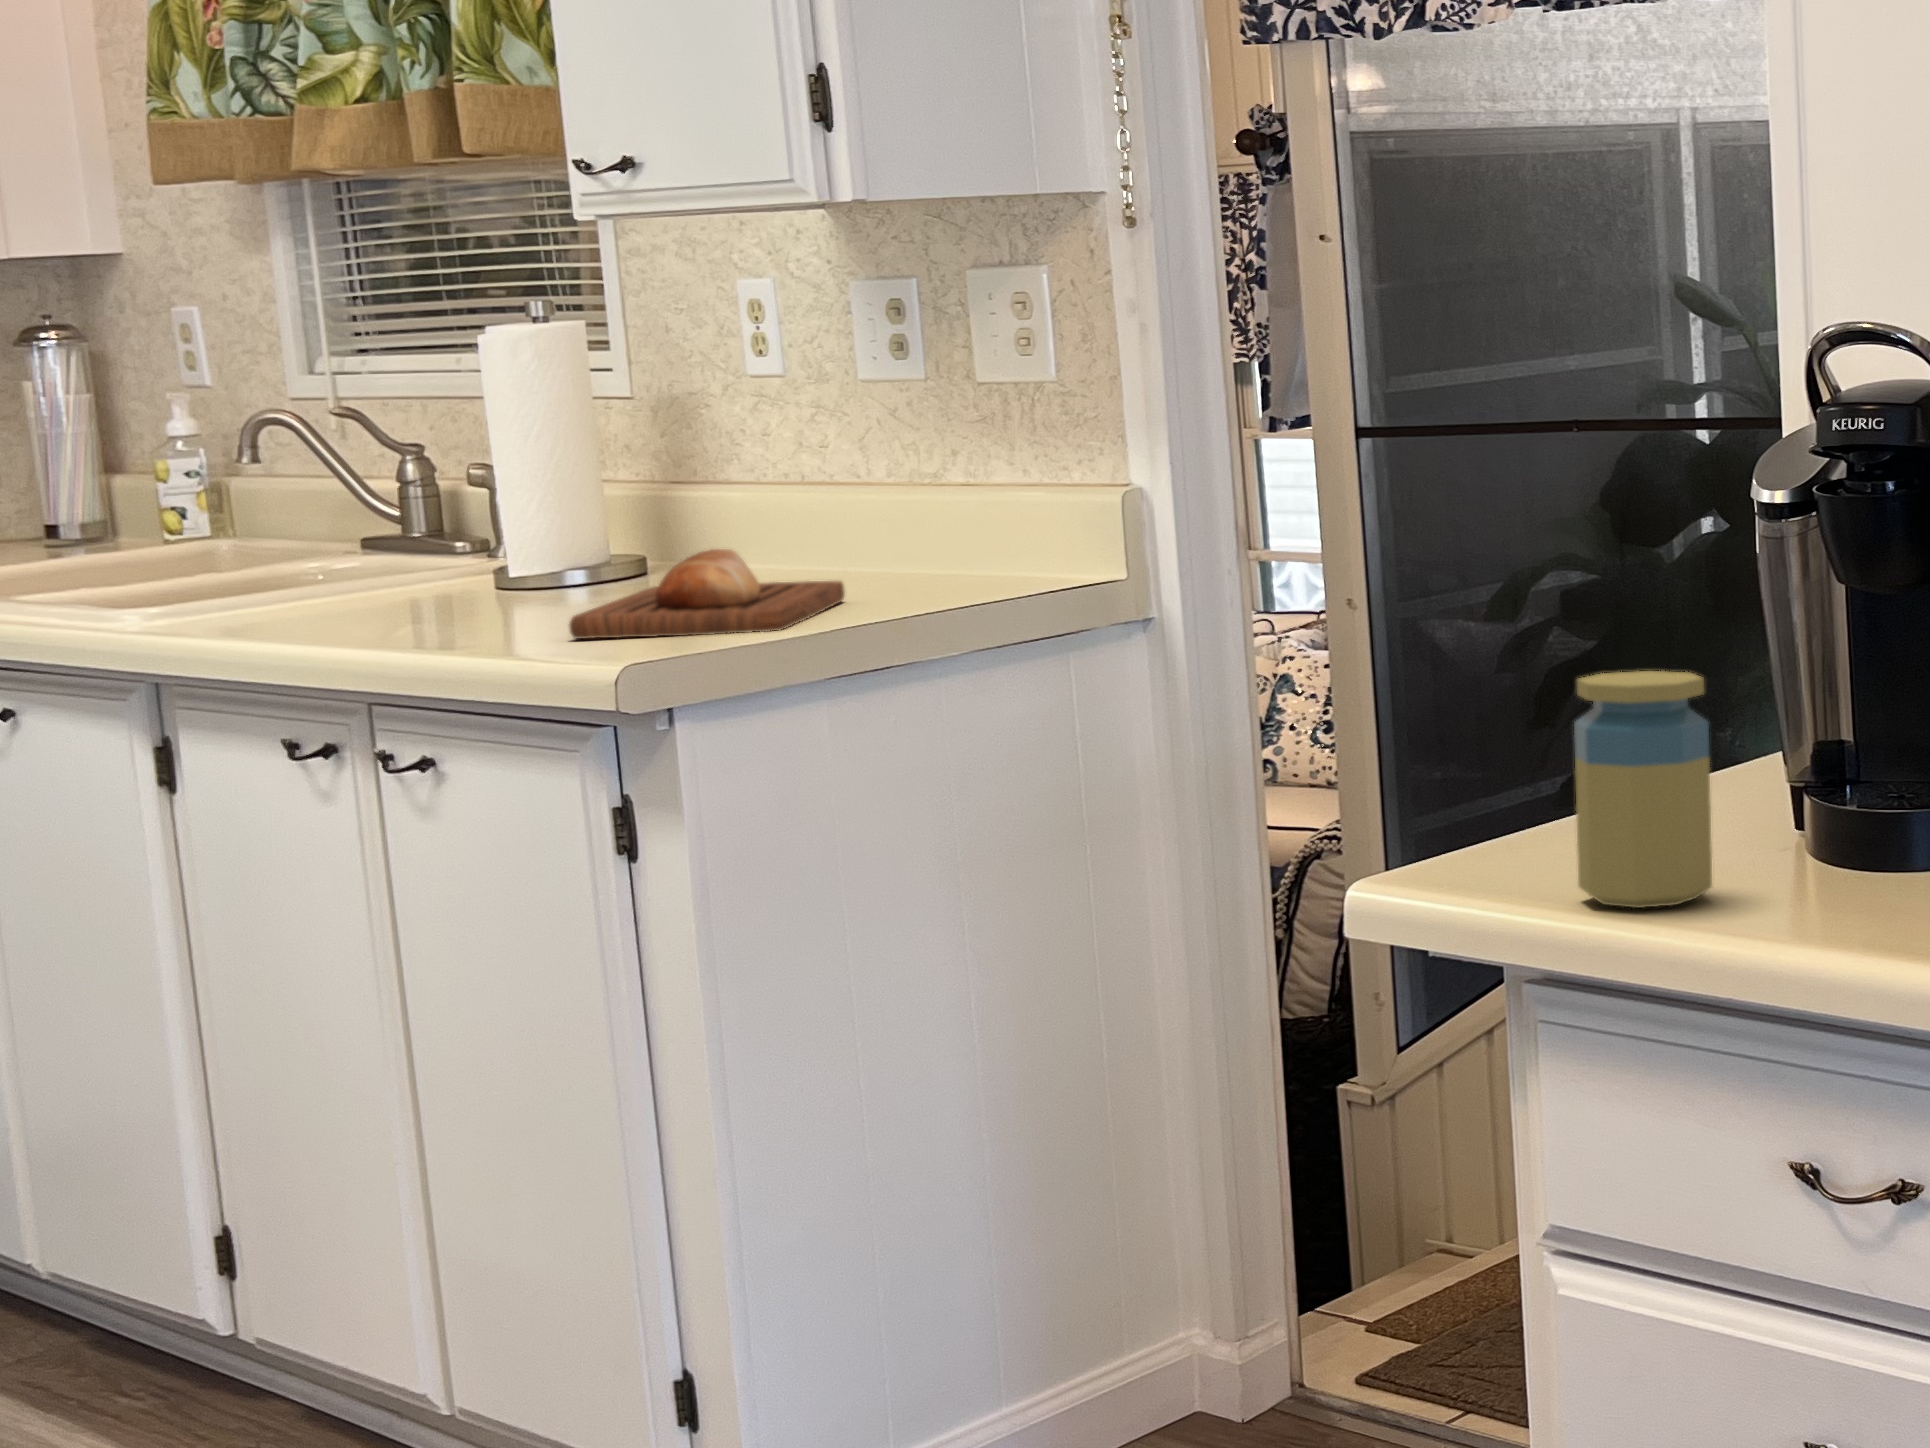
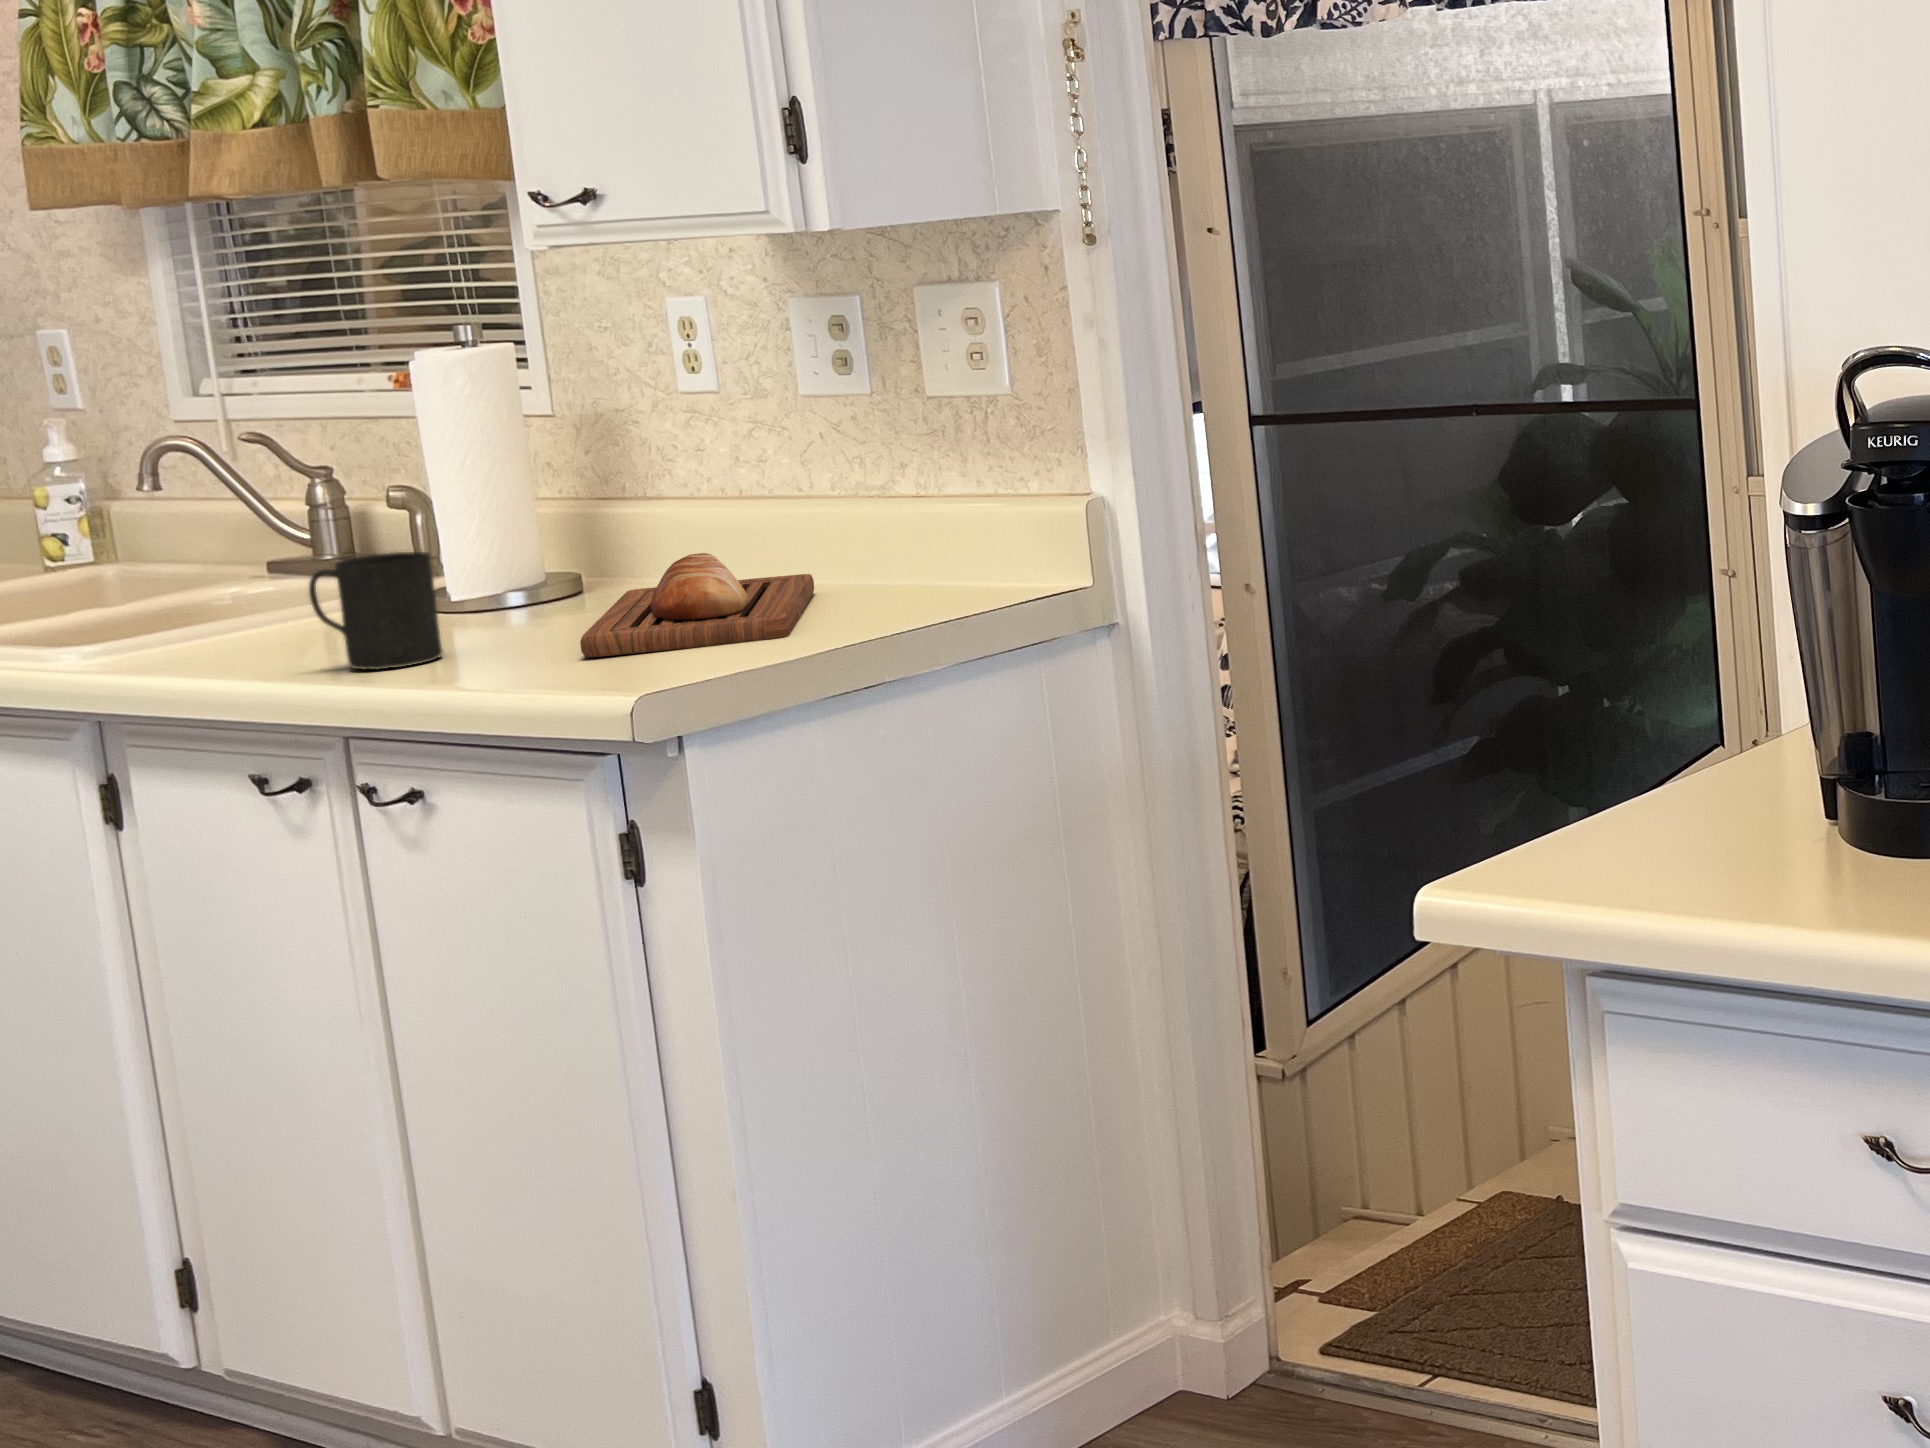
mug: none [314,525,445,642] -> present [309,552,442,670]
jar: present [1574,671,1712,908] -> none [1676,672,1809,894]

